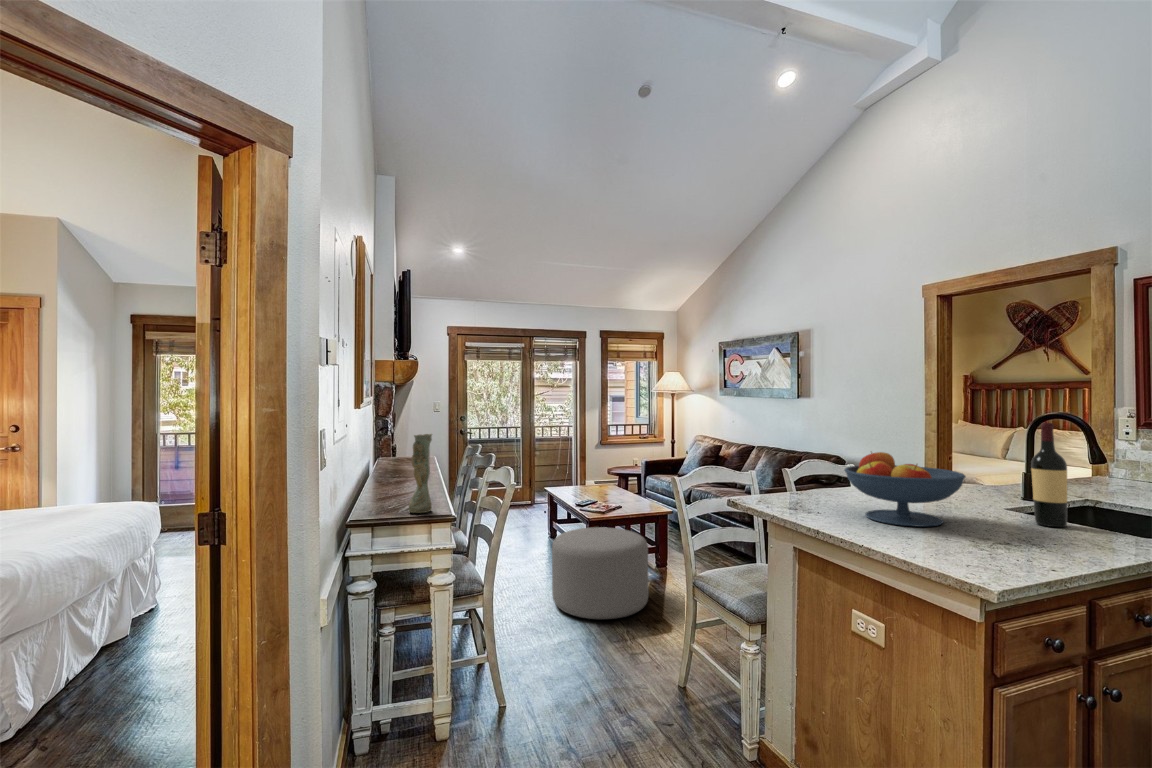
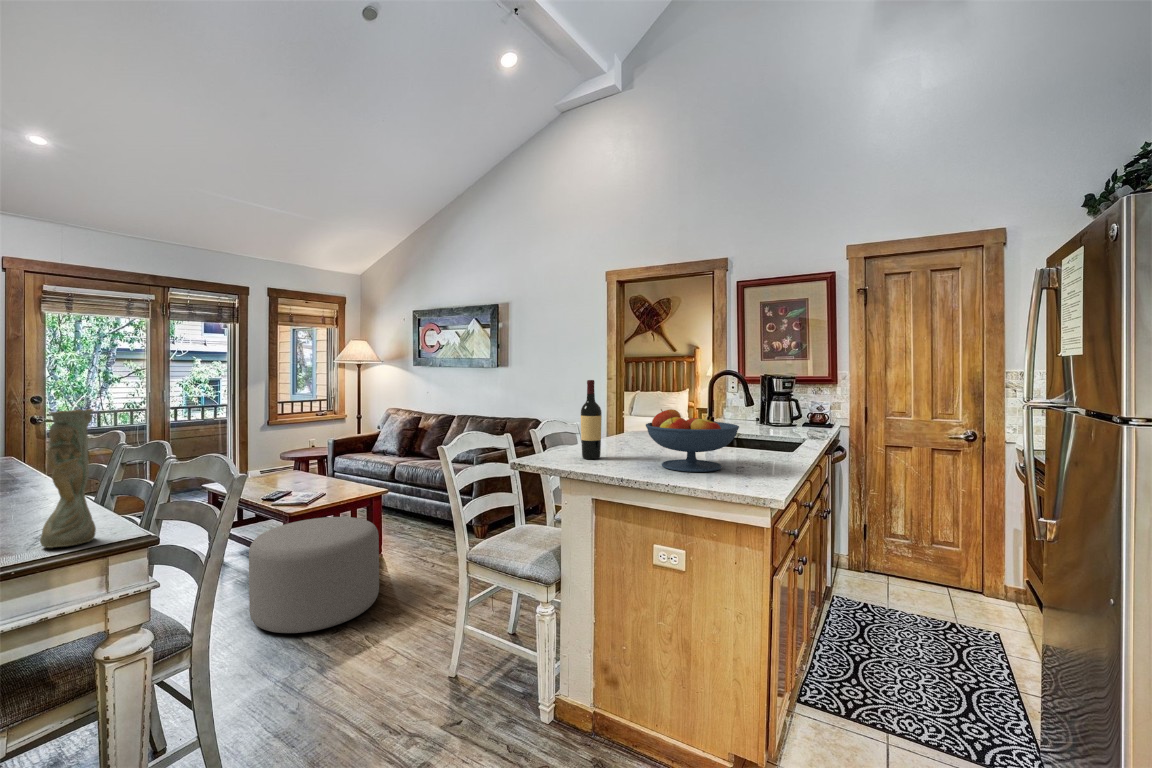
wine bottle: present [1031,423,1067,527] -> present [581,380,602,459]

